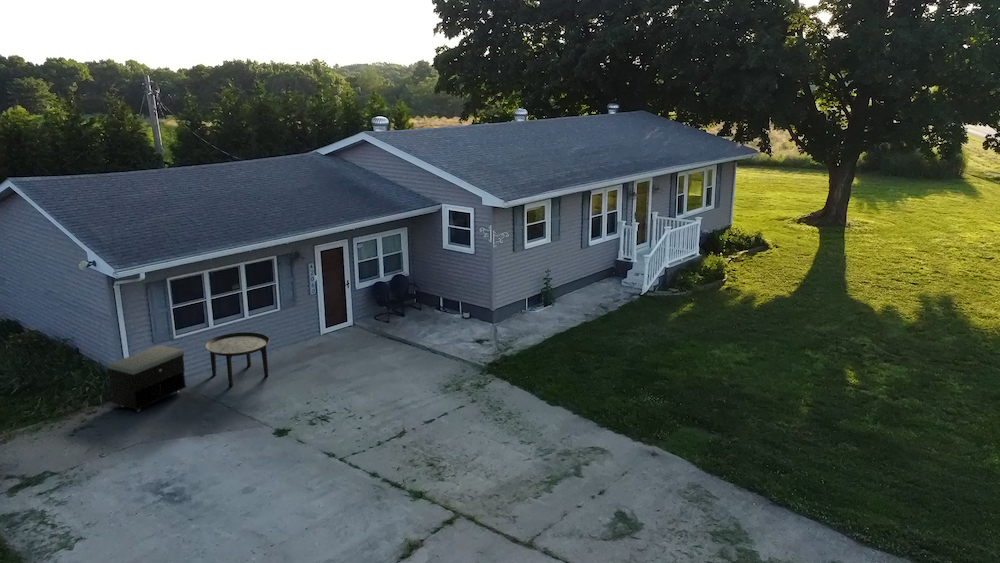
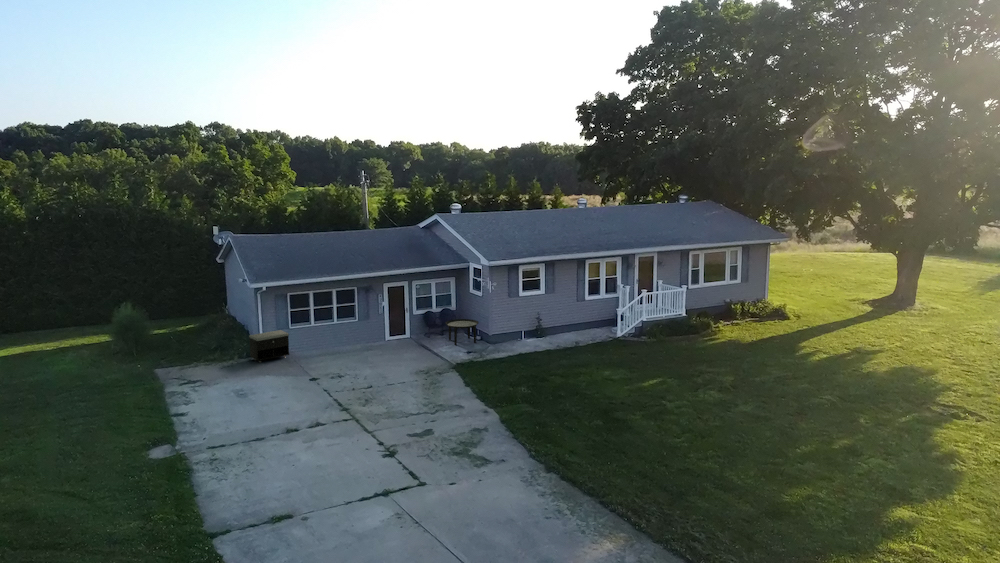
round table: present [205,332,270,387] -> present [446,319,479,345]

